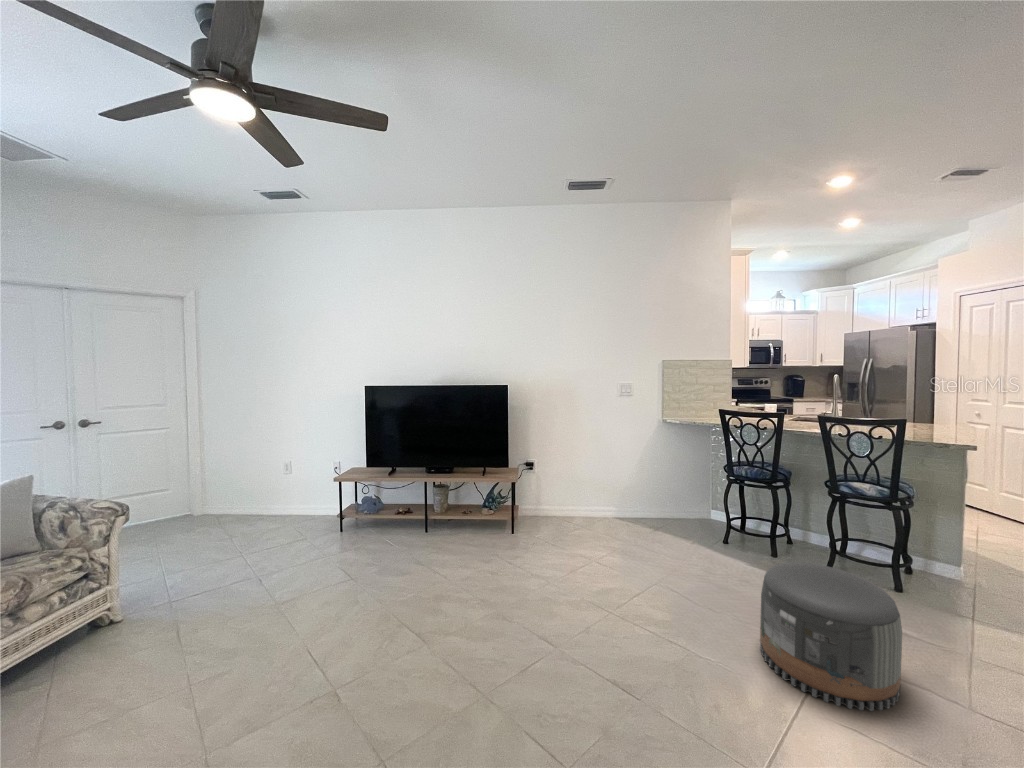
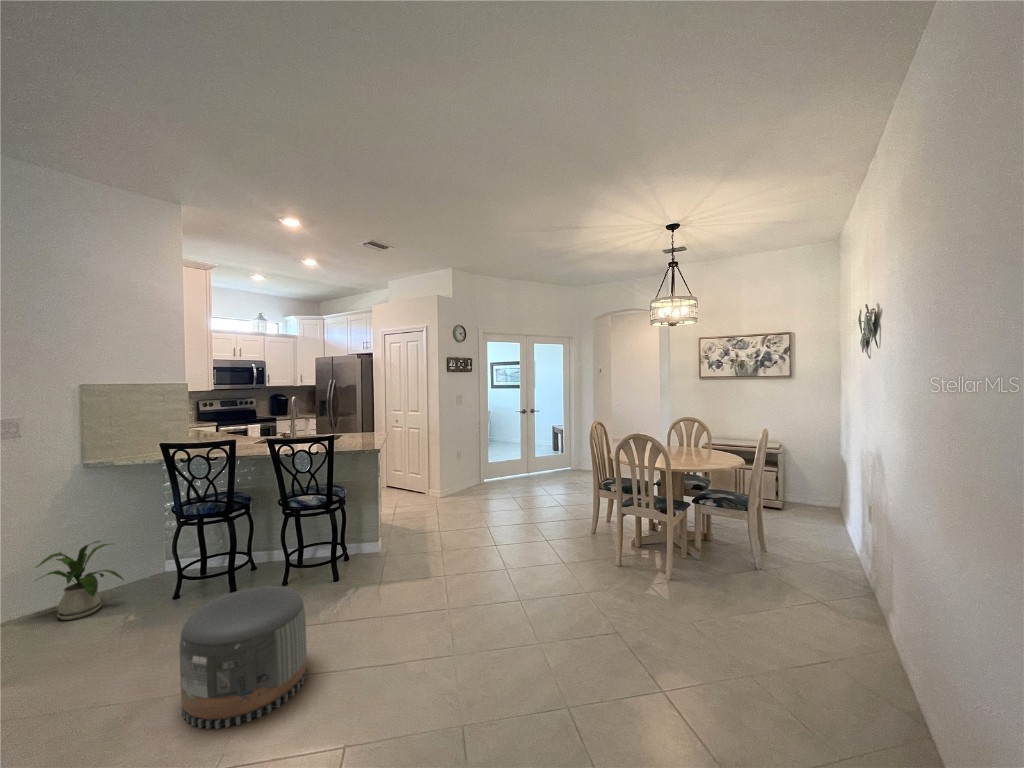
house plant: none [630,478,687,532] -> present [36,541,123,620]

